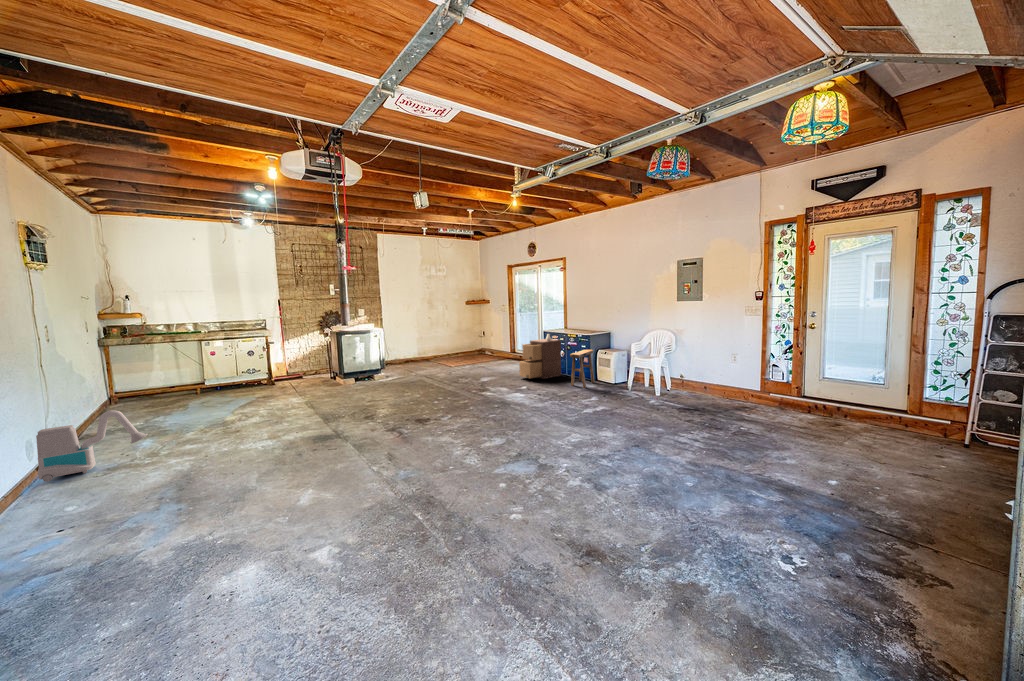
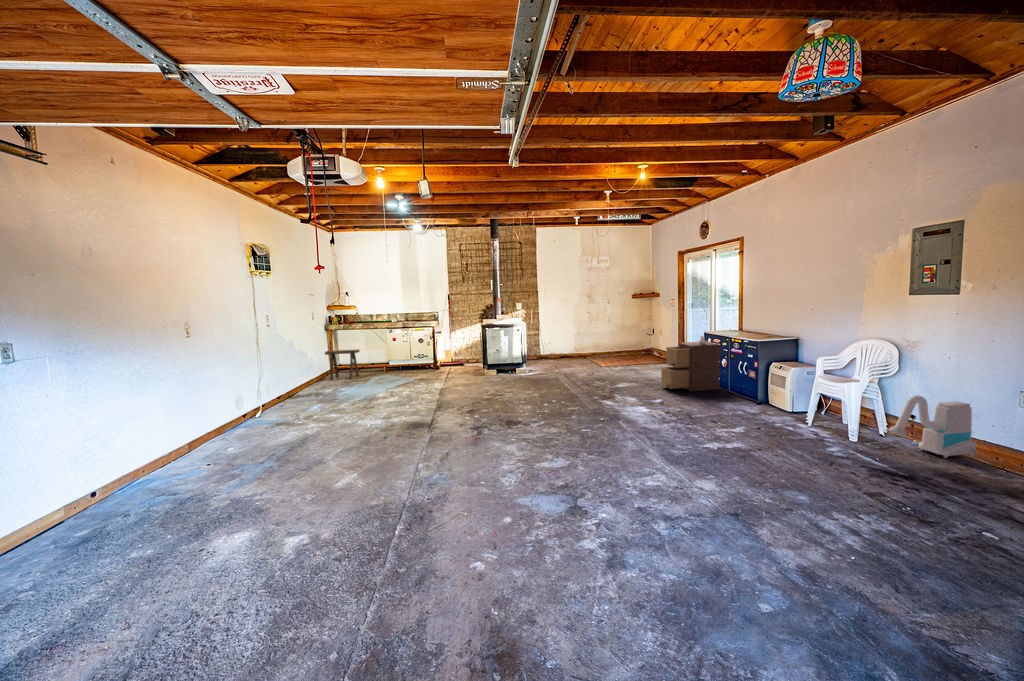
stool: present [570,350,595,388] -> present [325,349,359,380]
vacuum cleaner: present [36,410,148,482] -> present [886,395,977,458]

